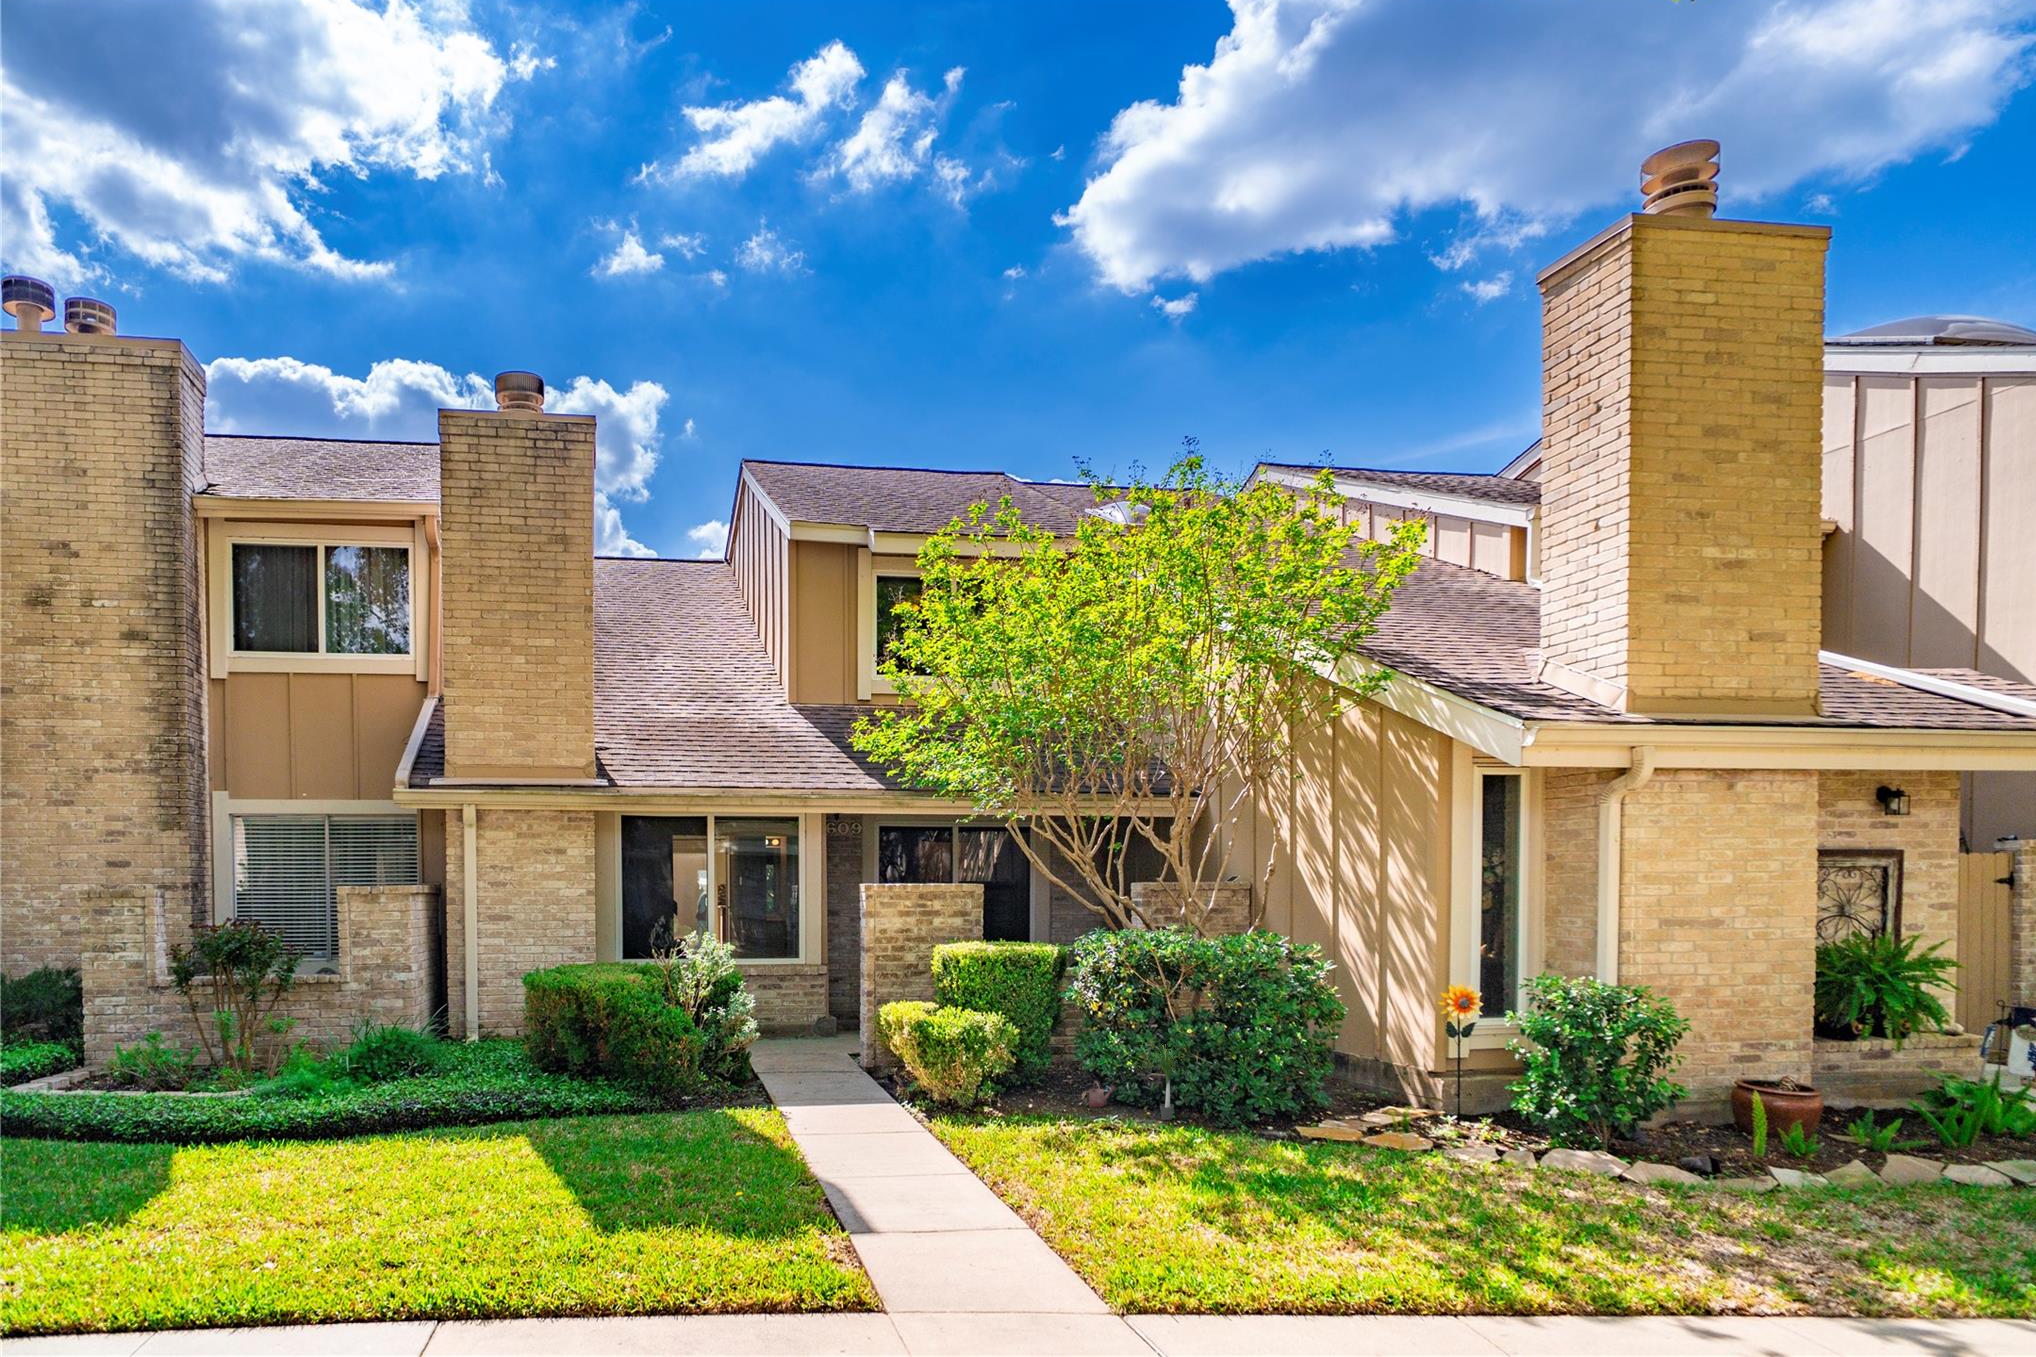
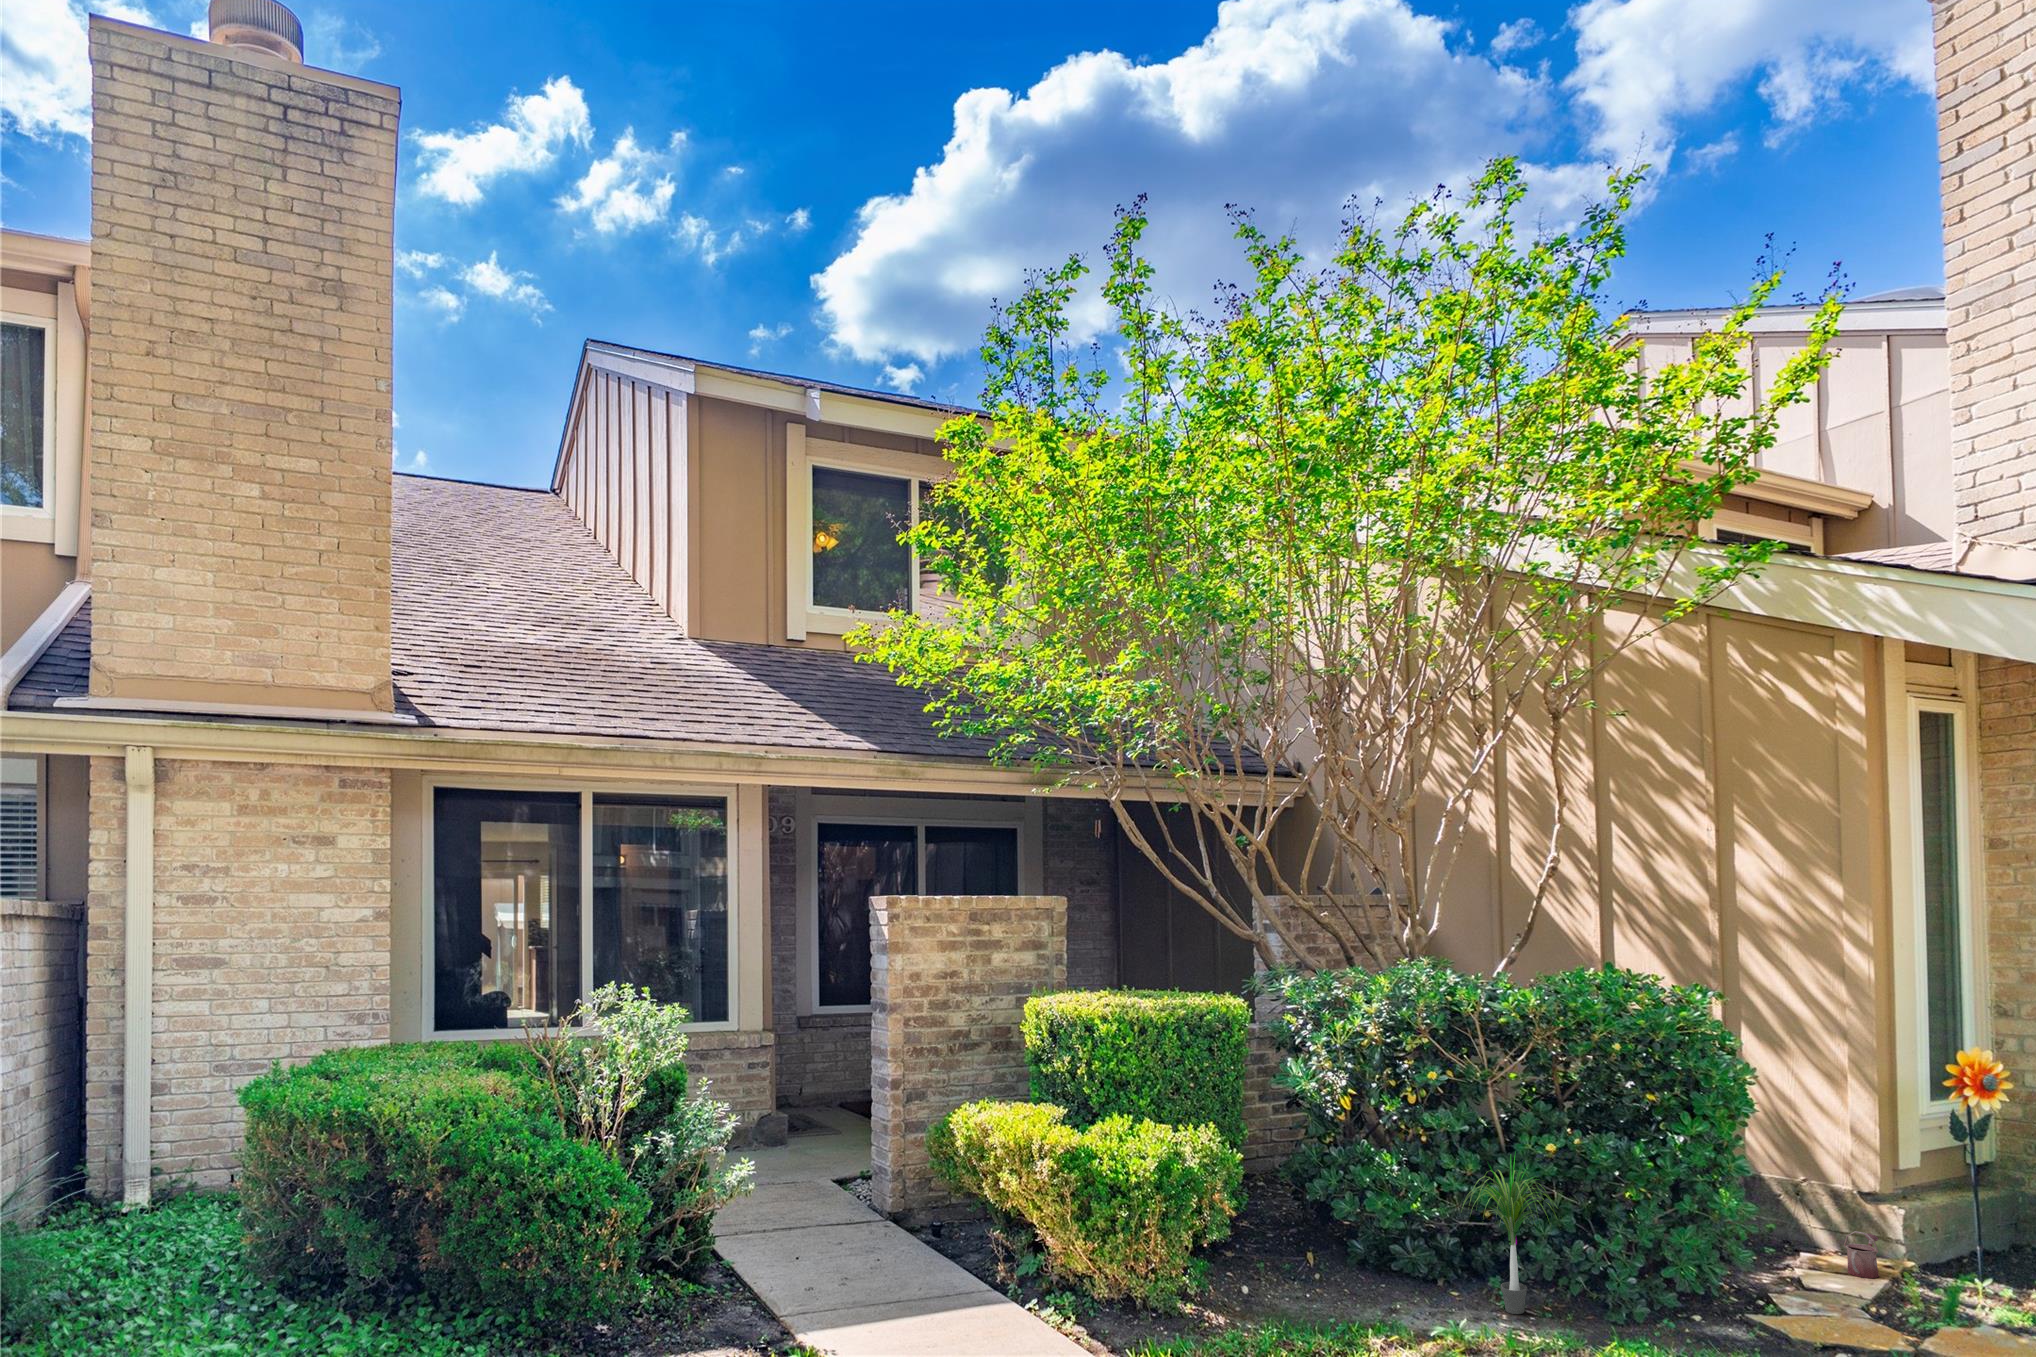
watering can: present [1087,1083,1115,1107] -> present [1844,1231,1879,1278]

